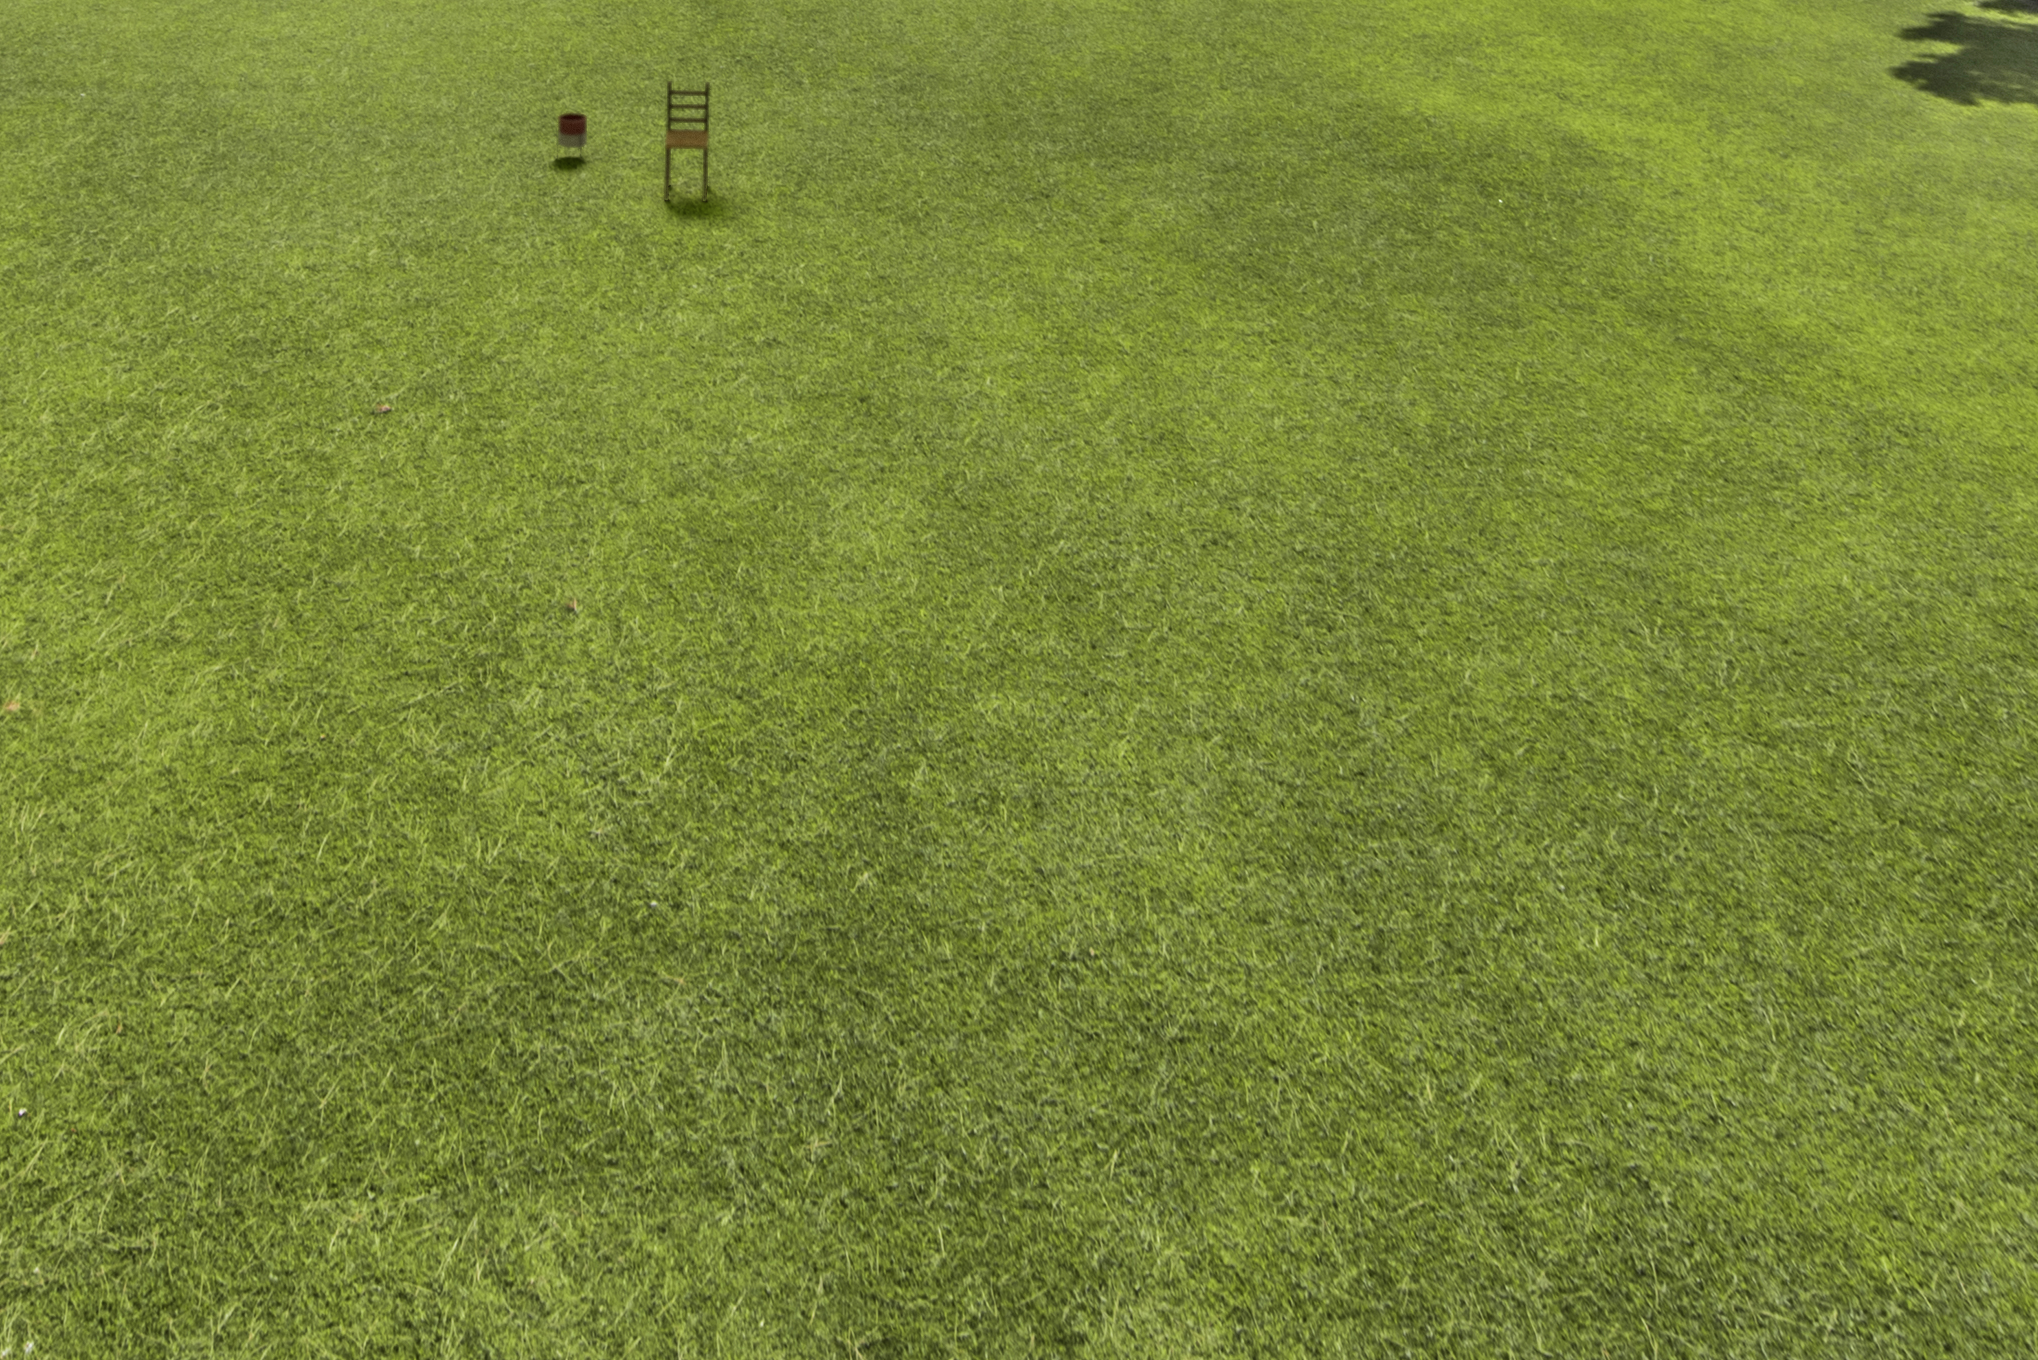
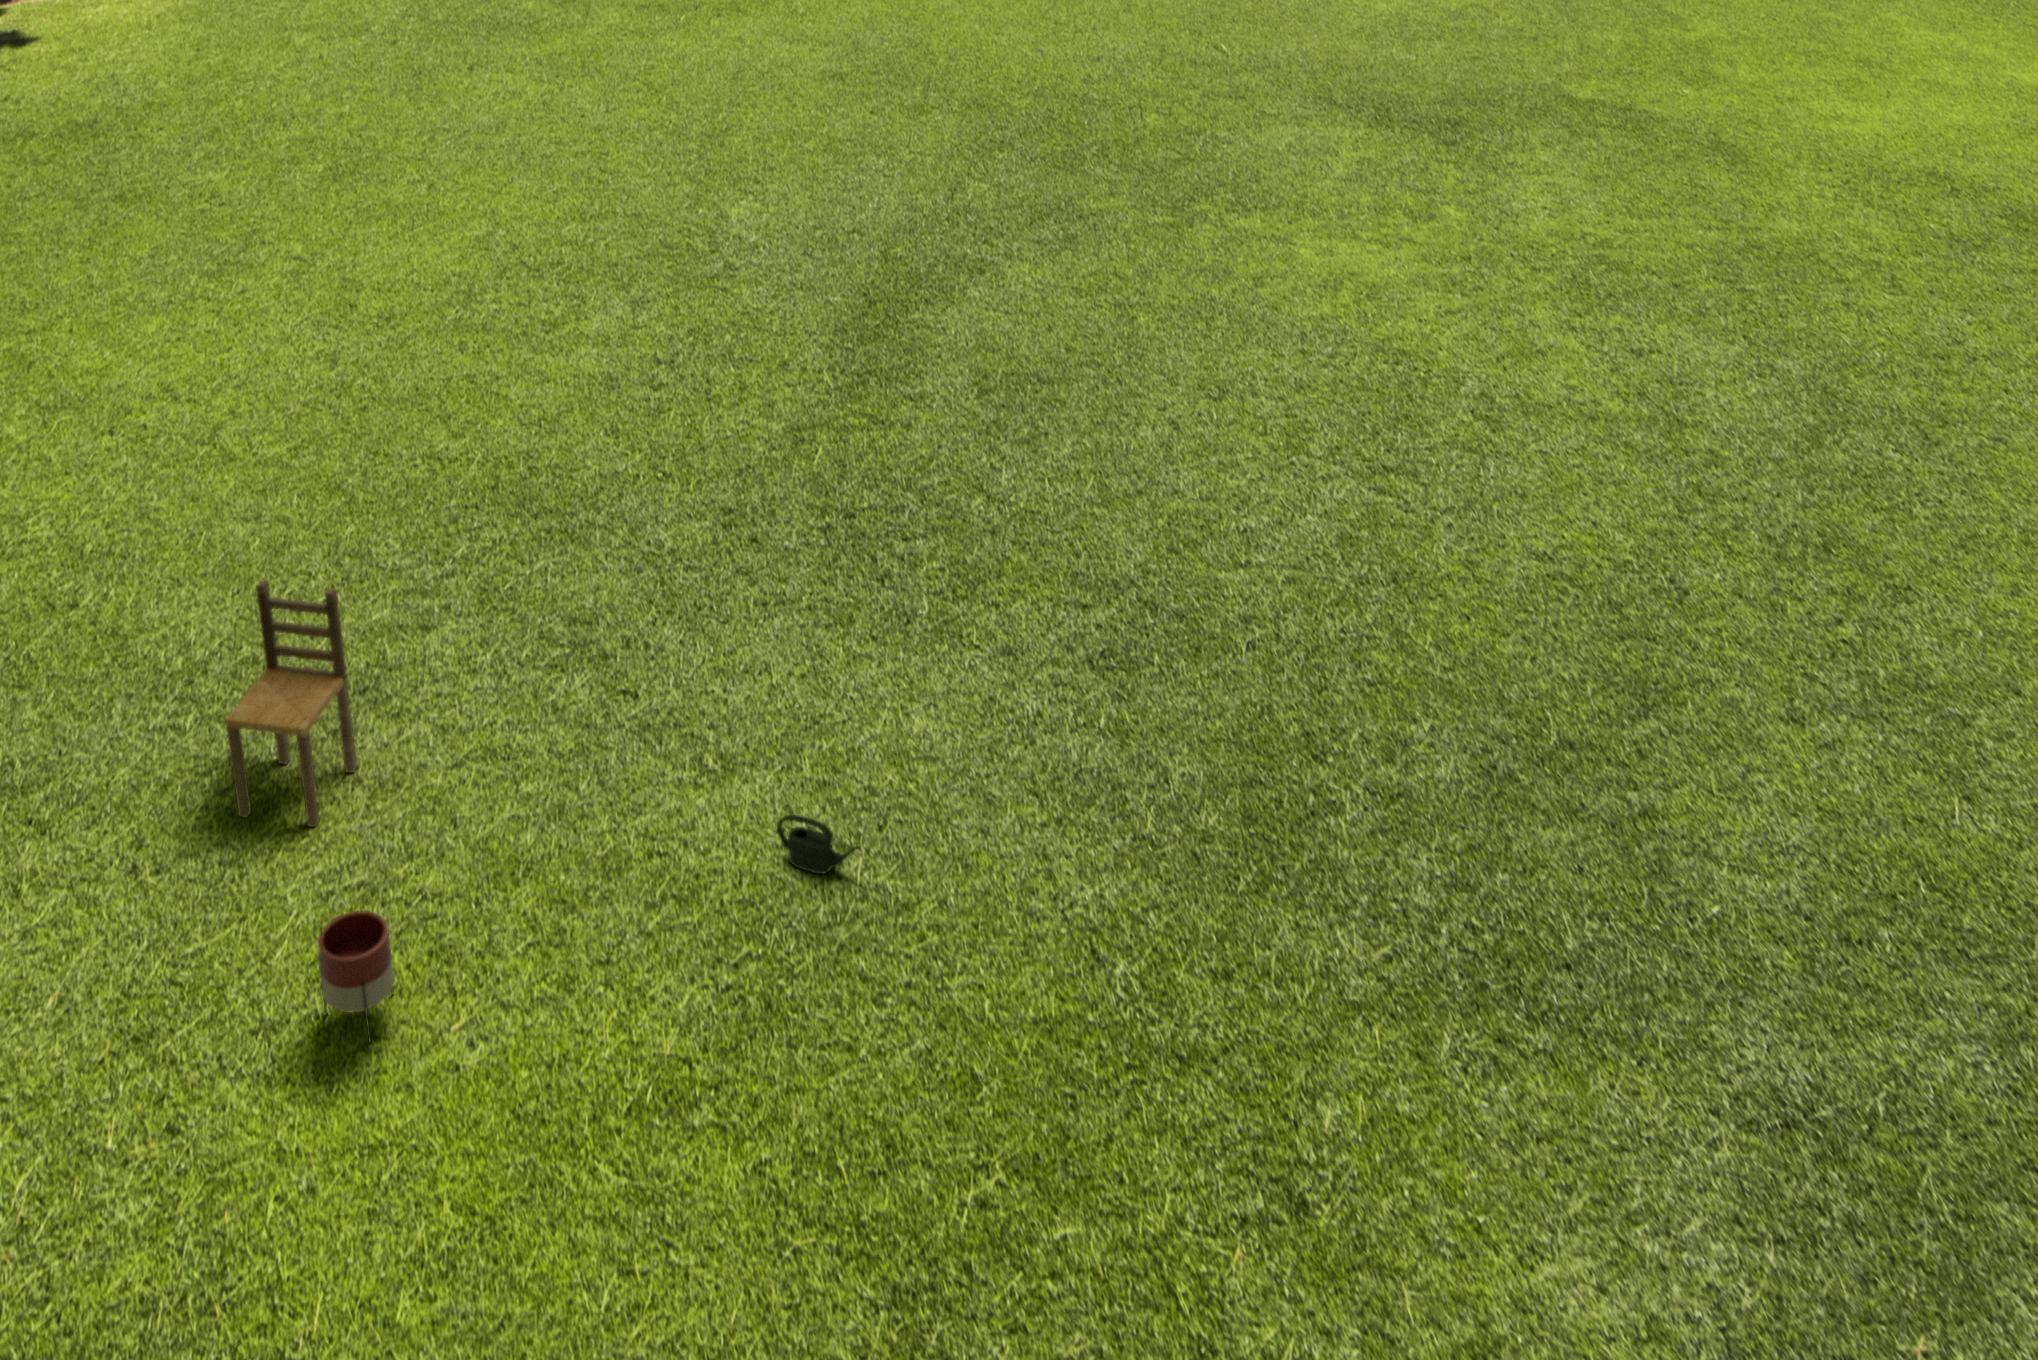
chair: present [664,81,710,202] -> present [226,581,357,827]
watering can: none [723,100,763,125] -> present [777,815,860,874]

